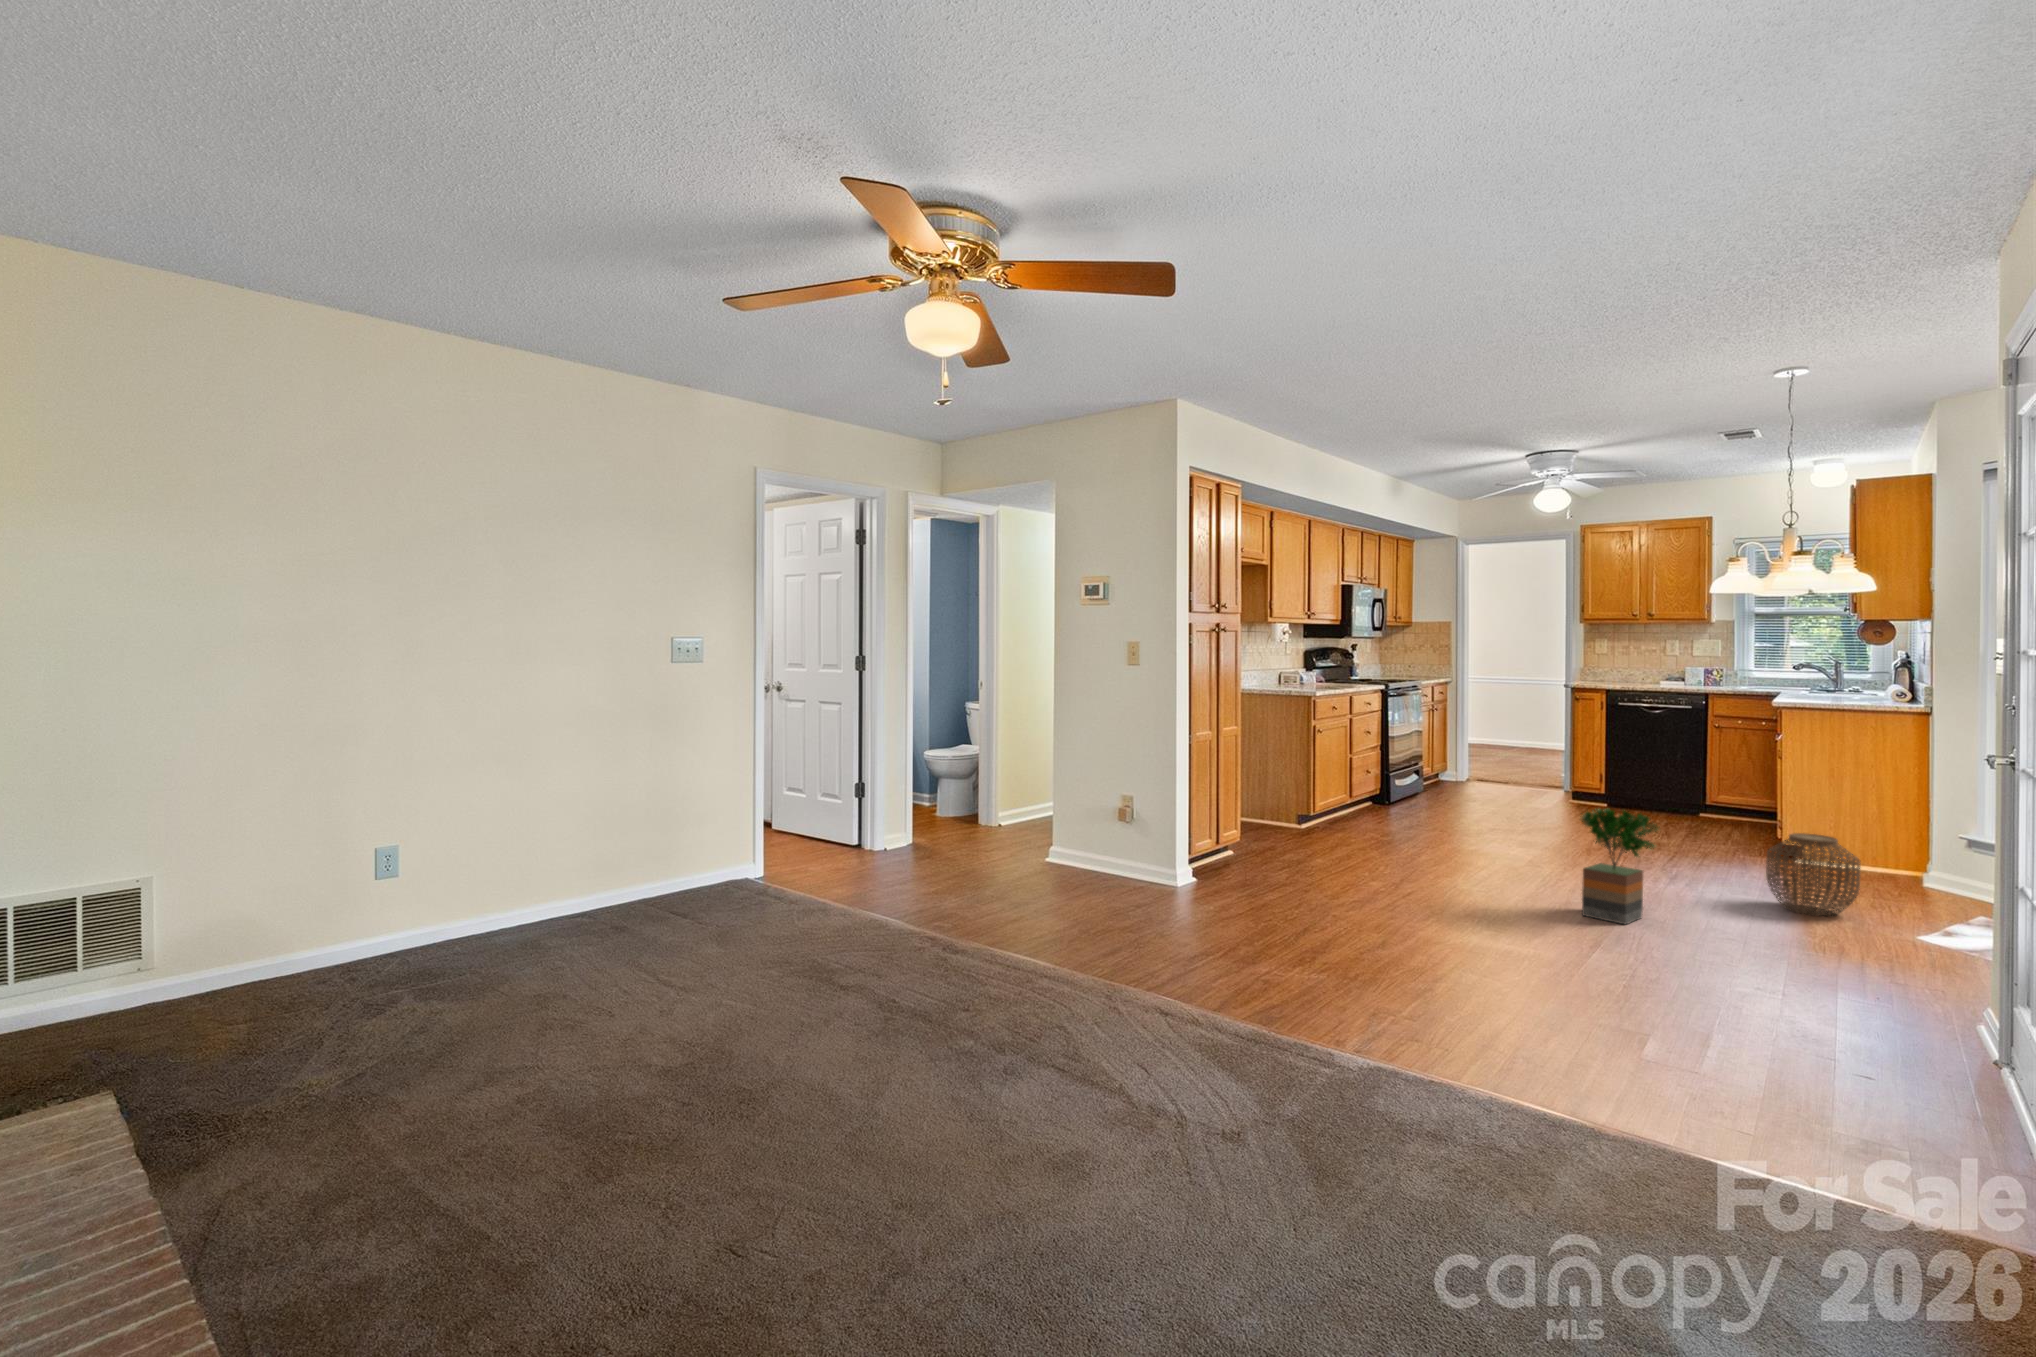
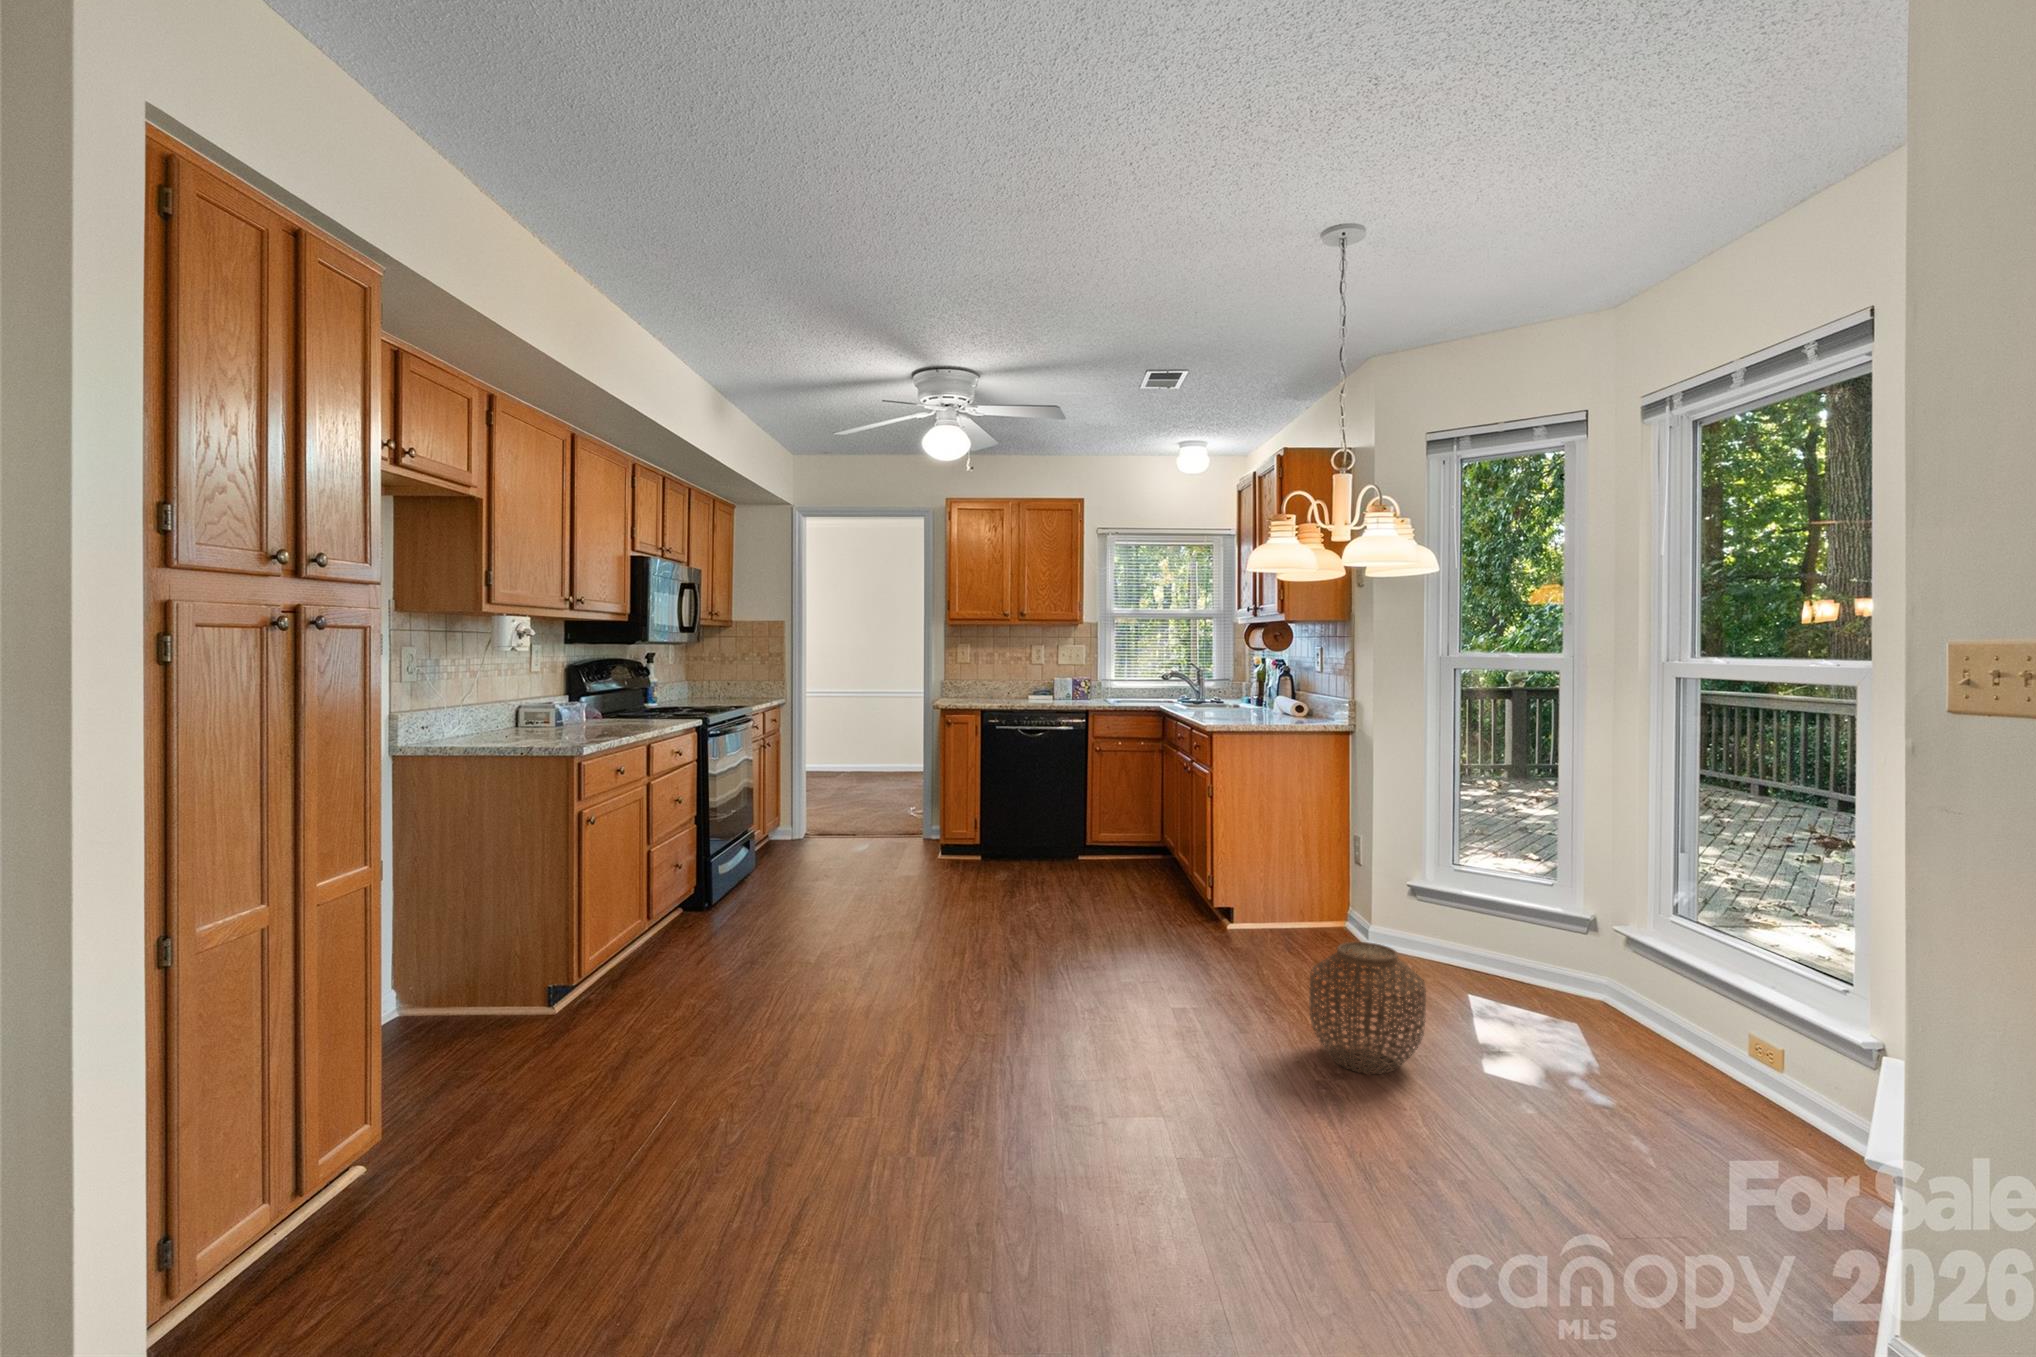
potted tree: present [1582,809,1658,924] -> none [1119,975,1266,1219]

